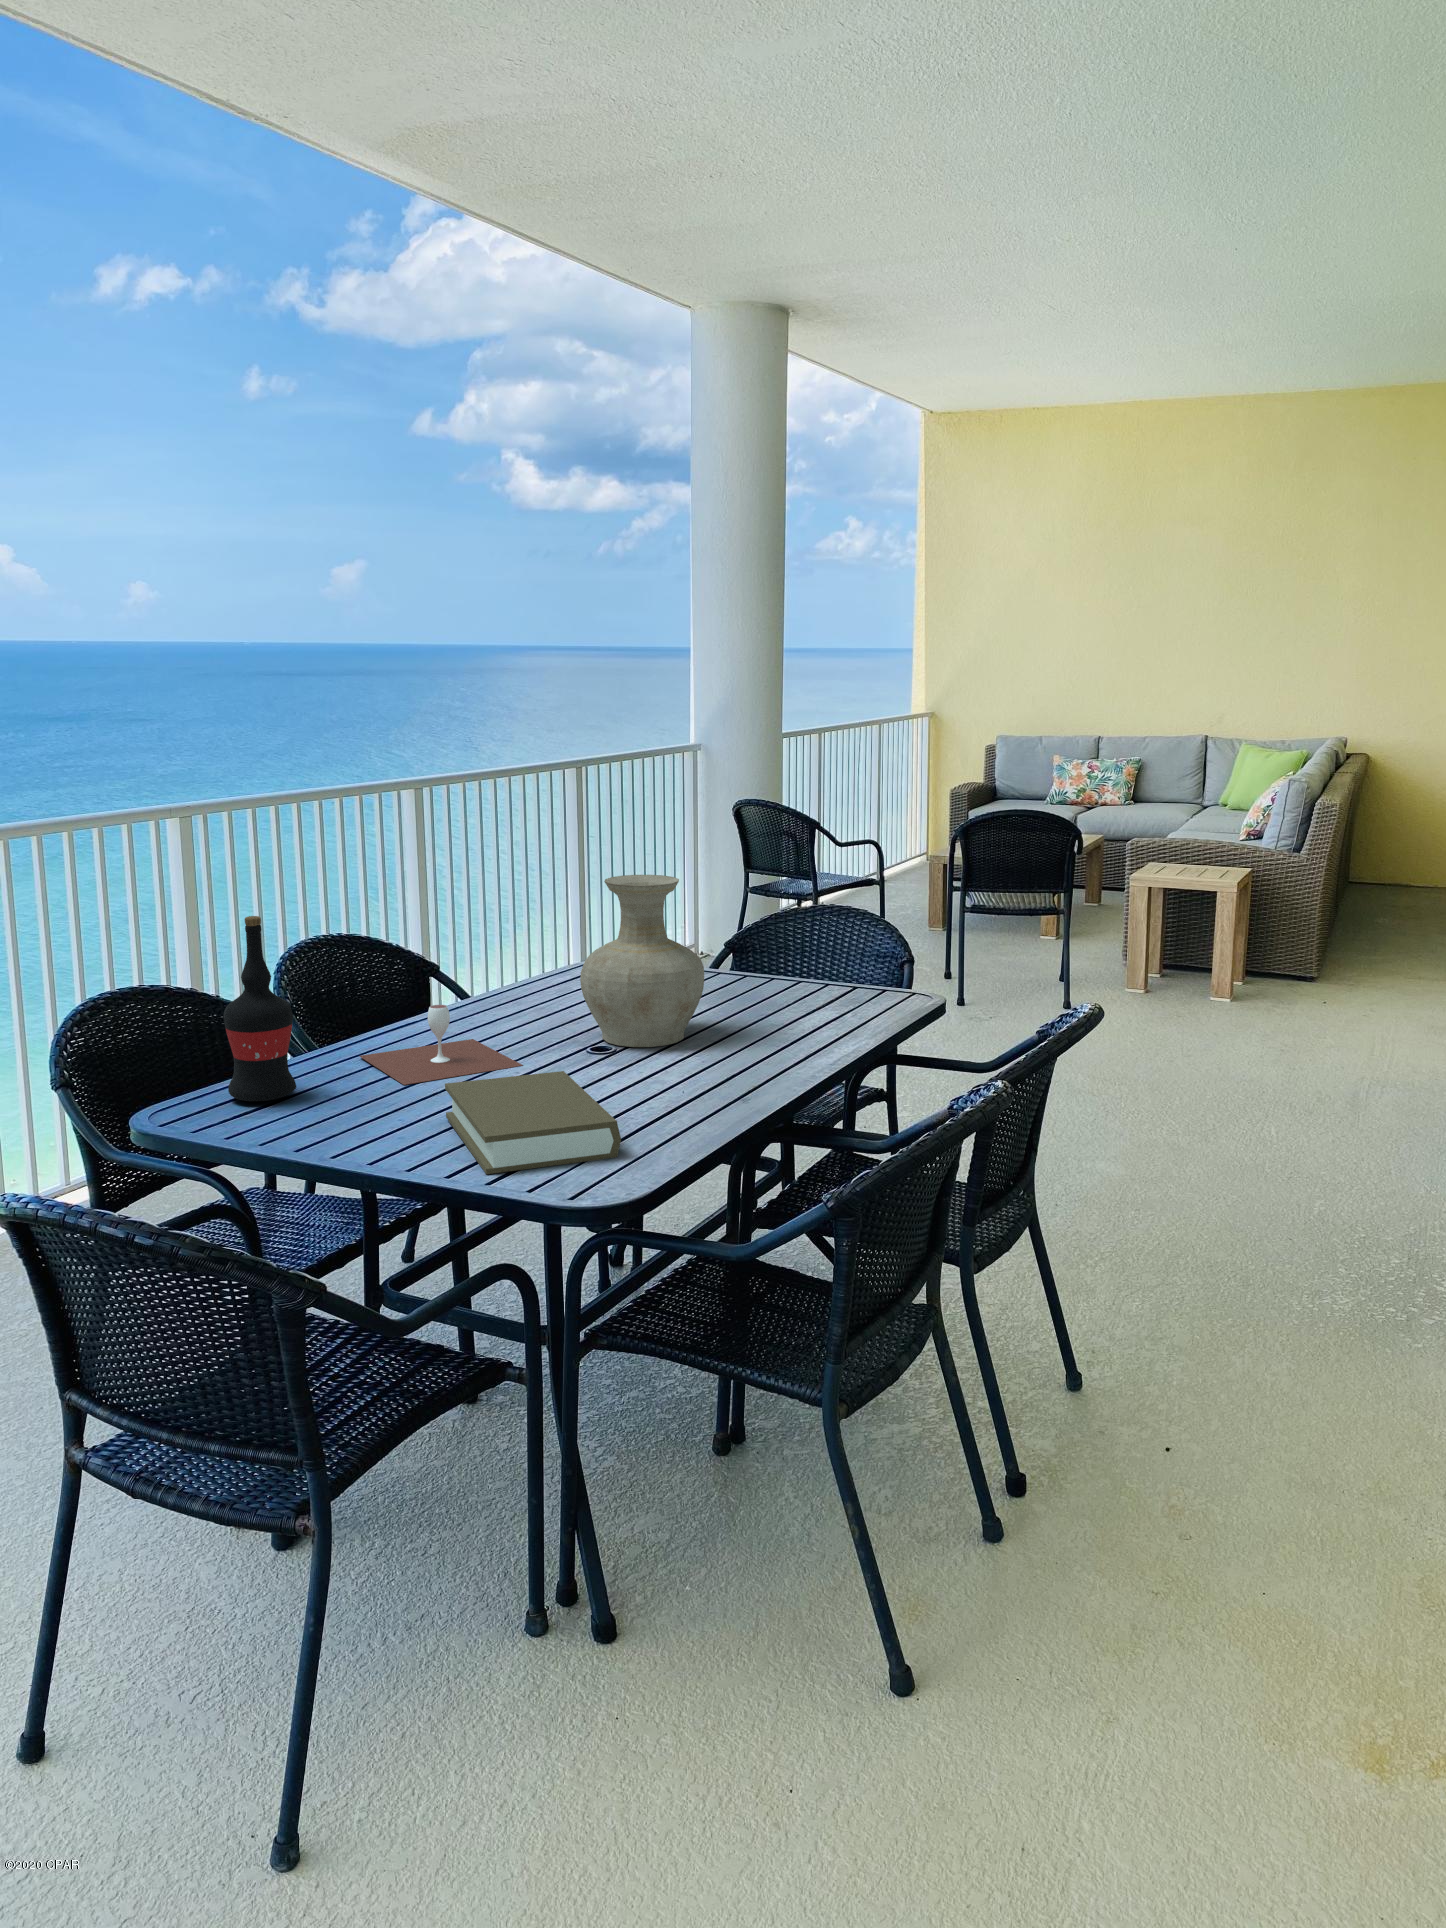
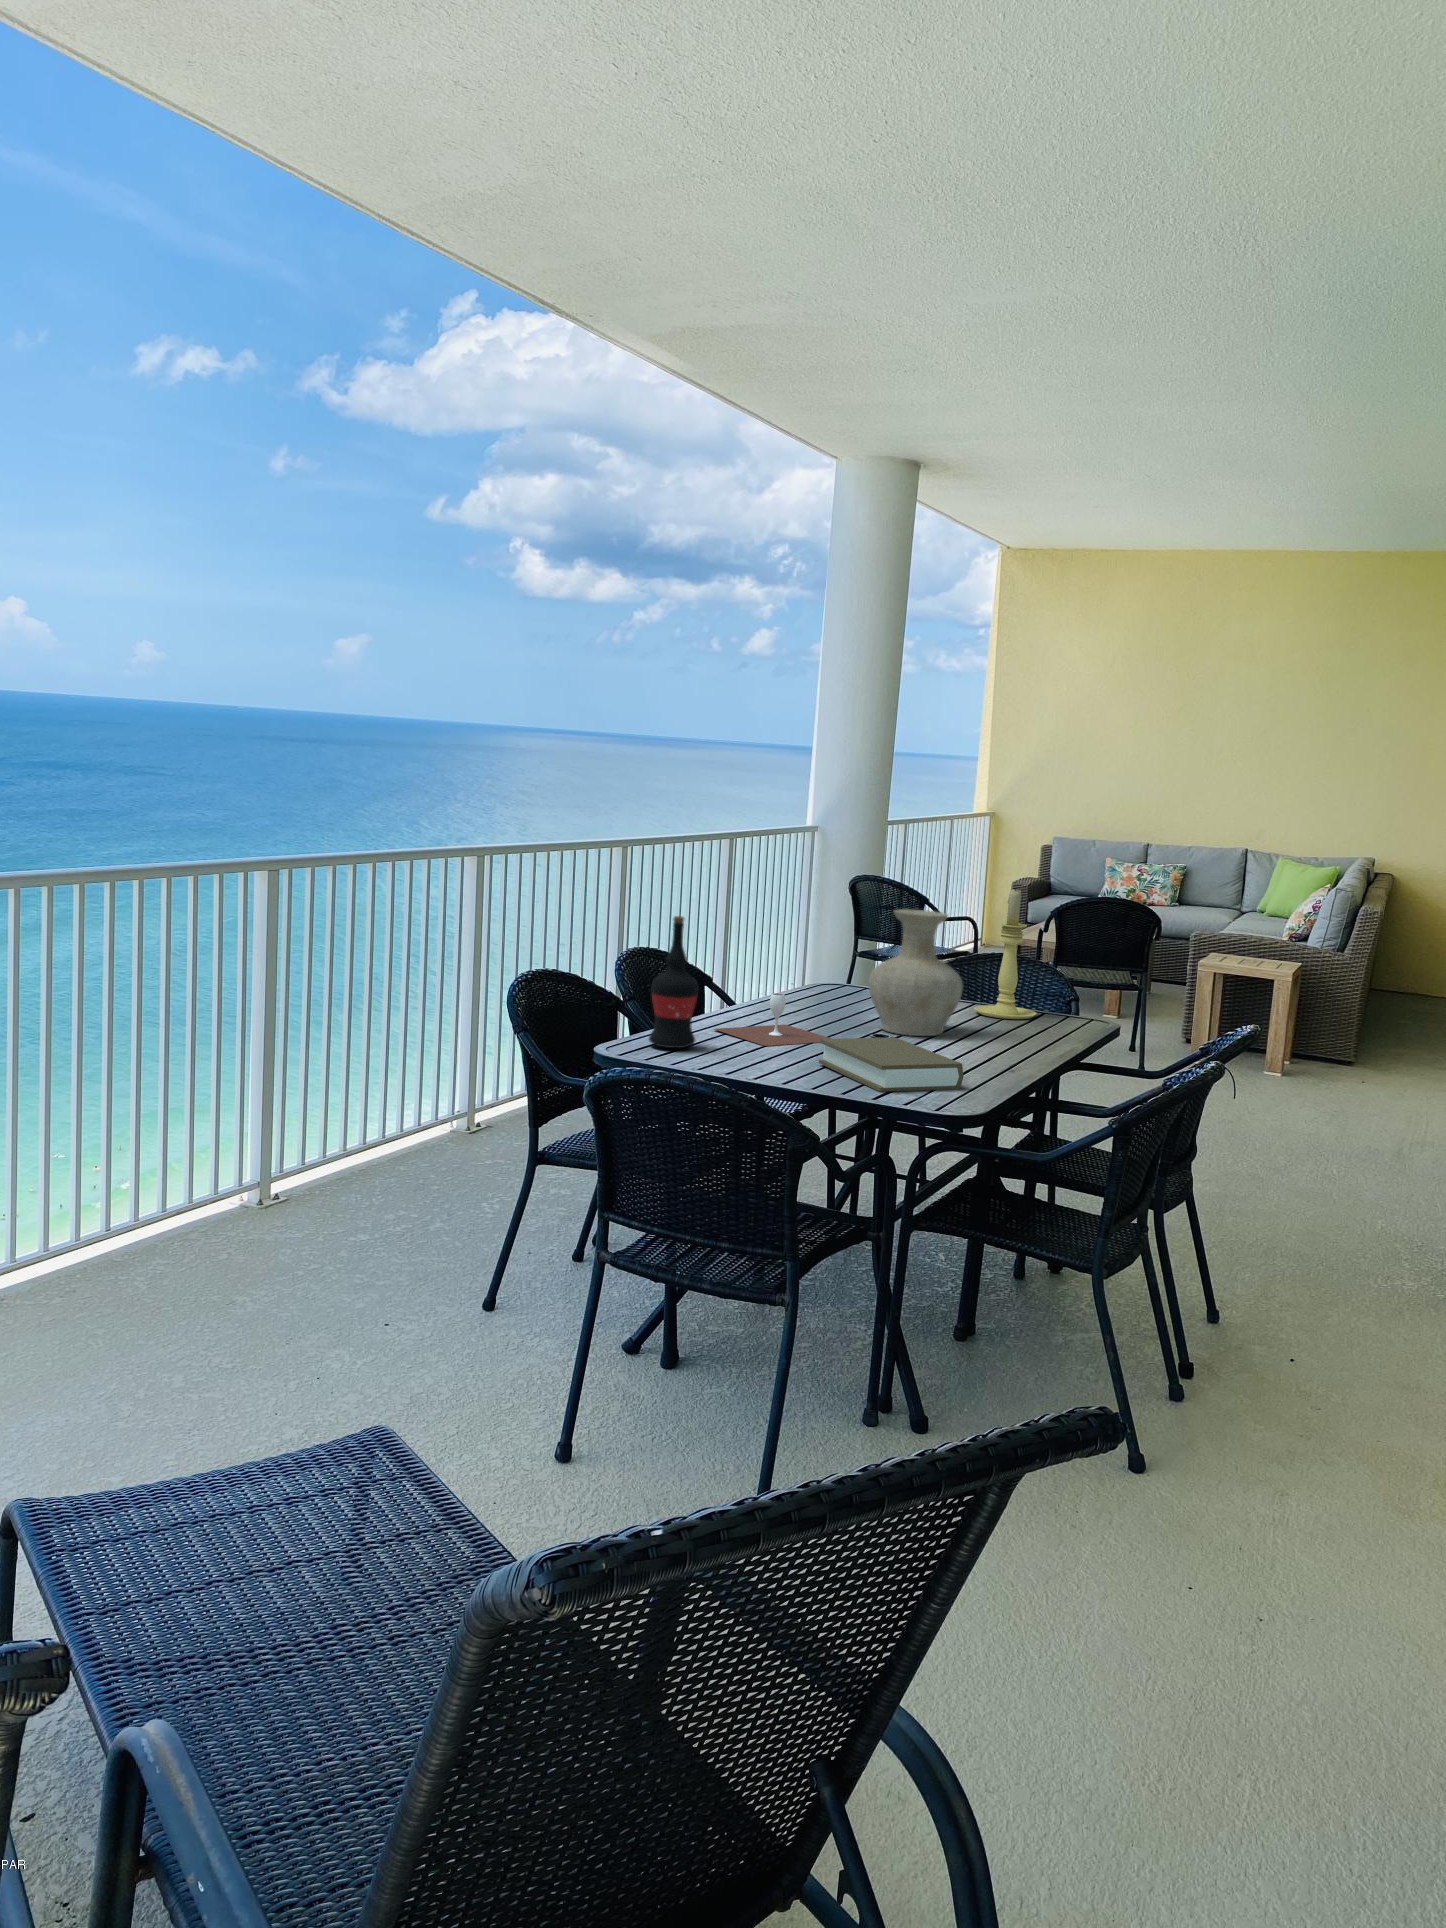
candle holder: none [756,832,836,1004] -> present [974,889,1037,1019]

